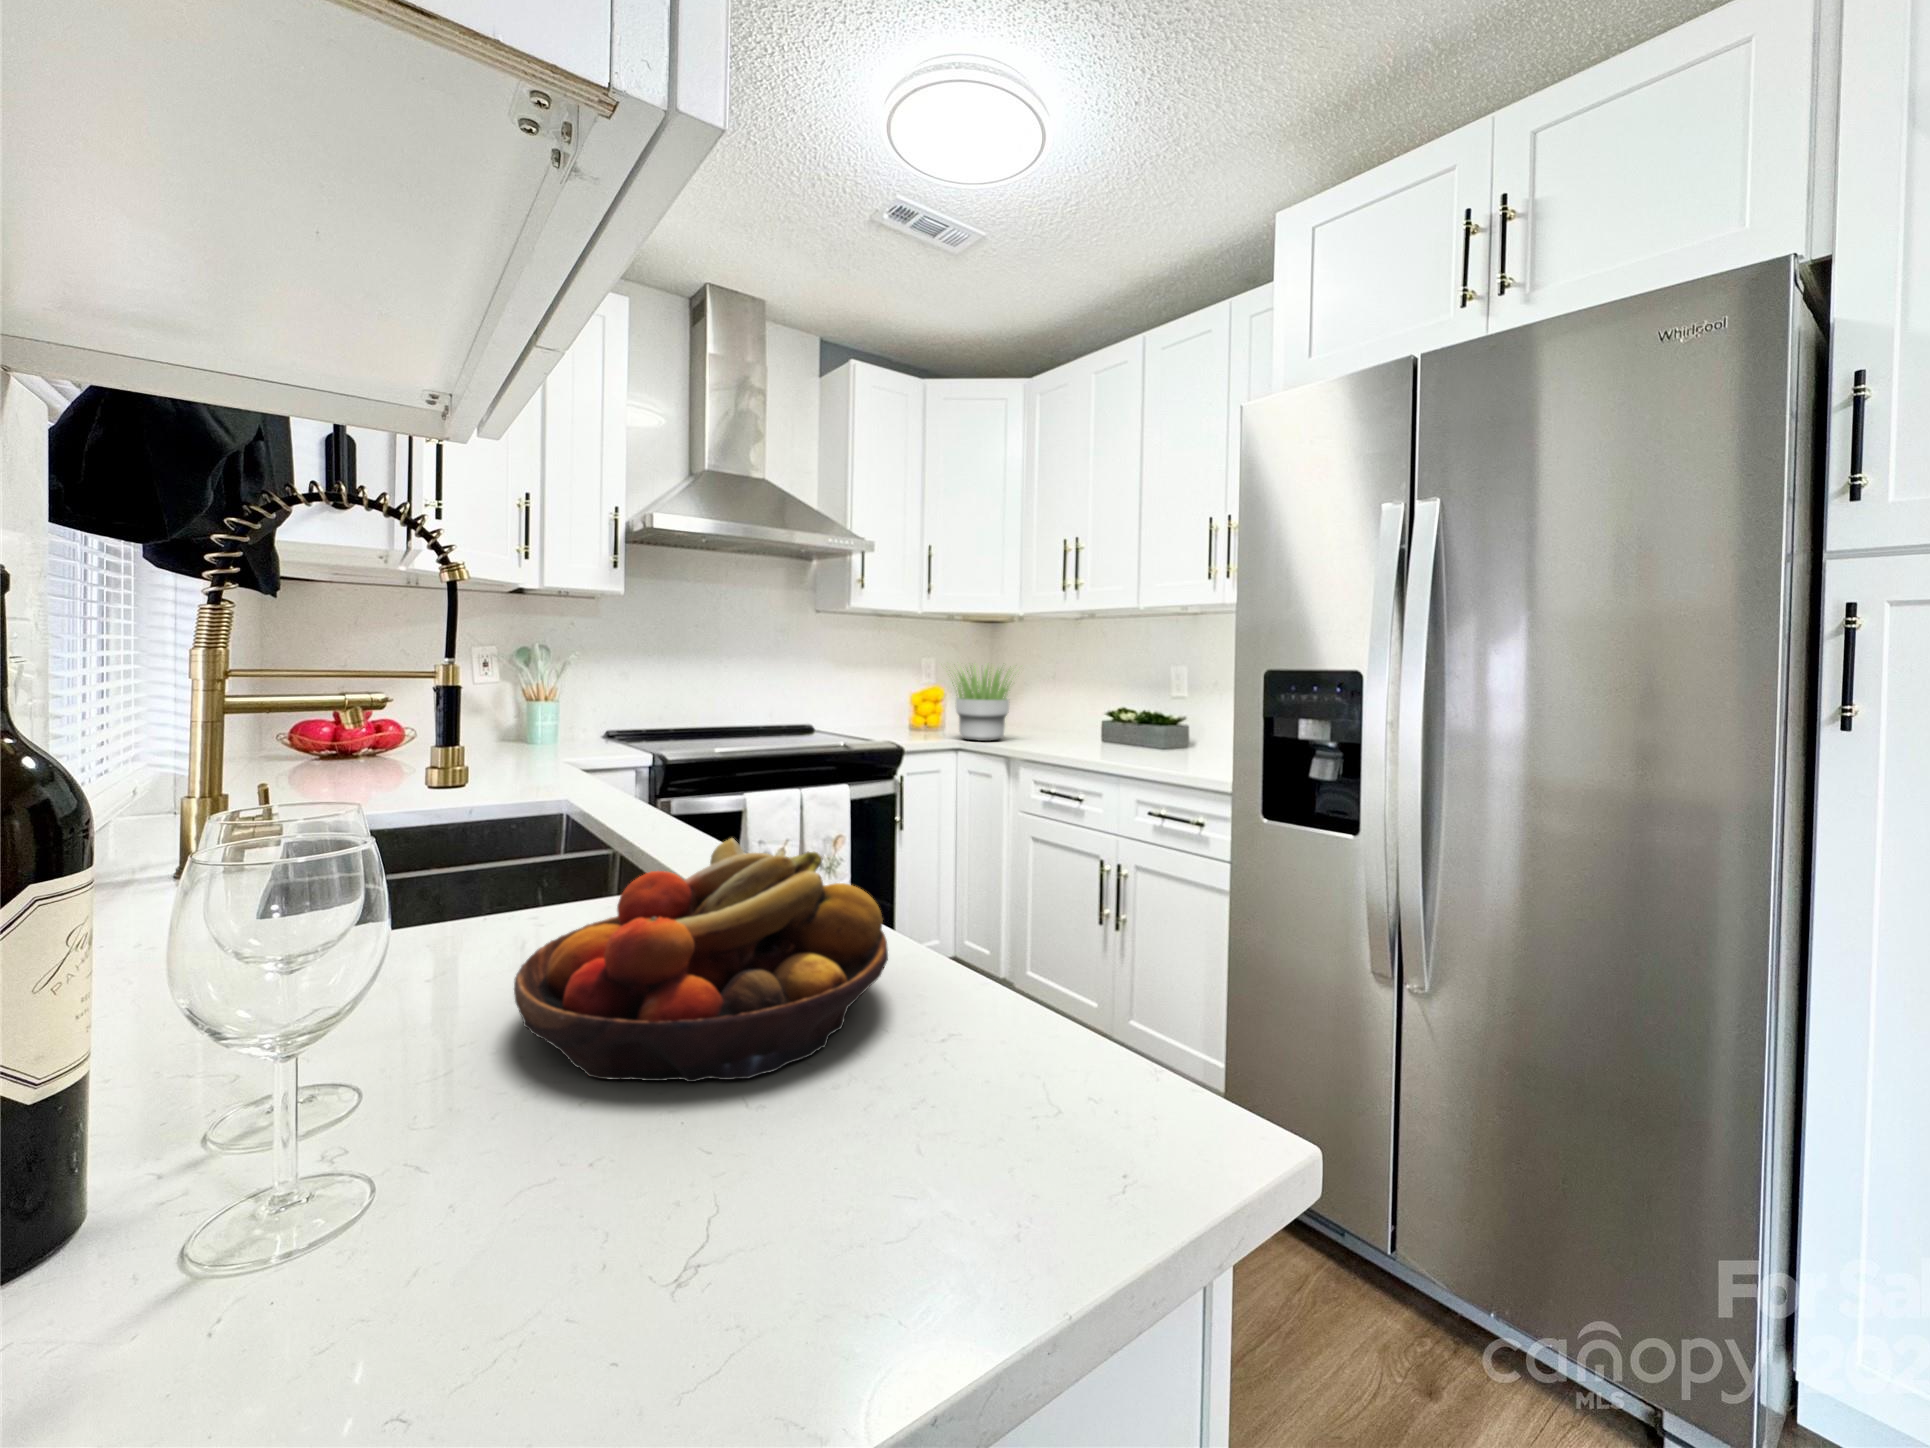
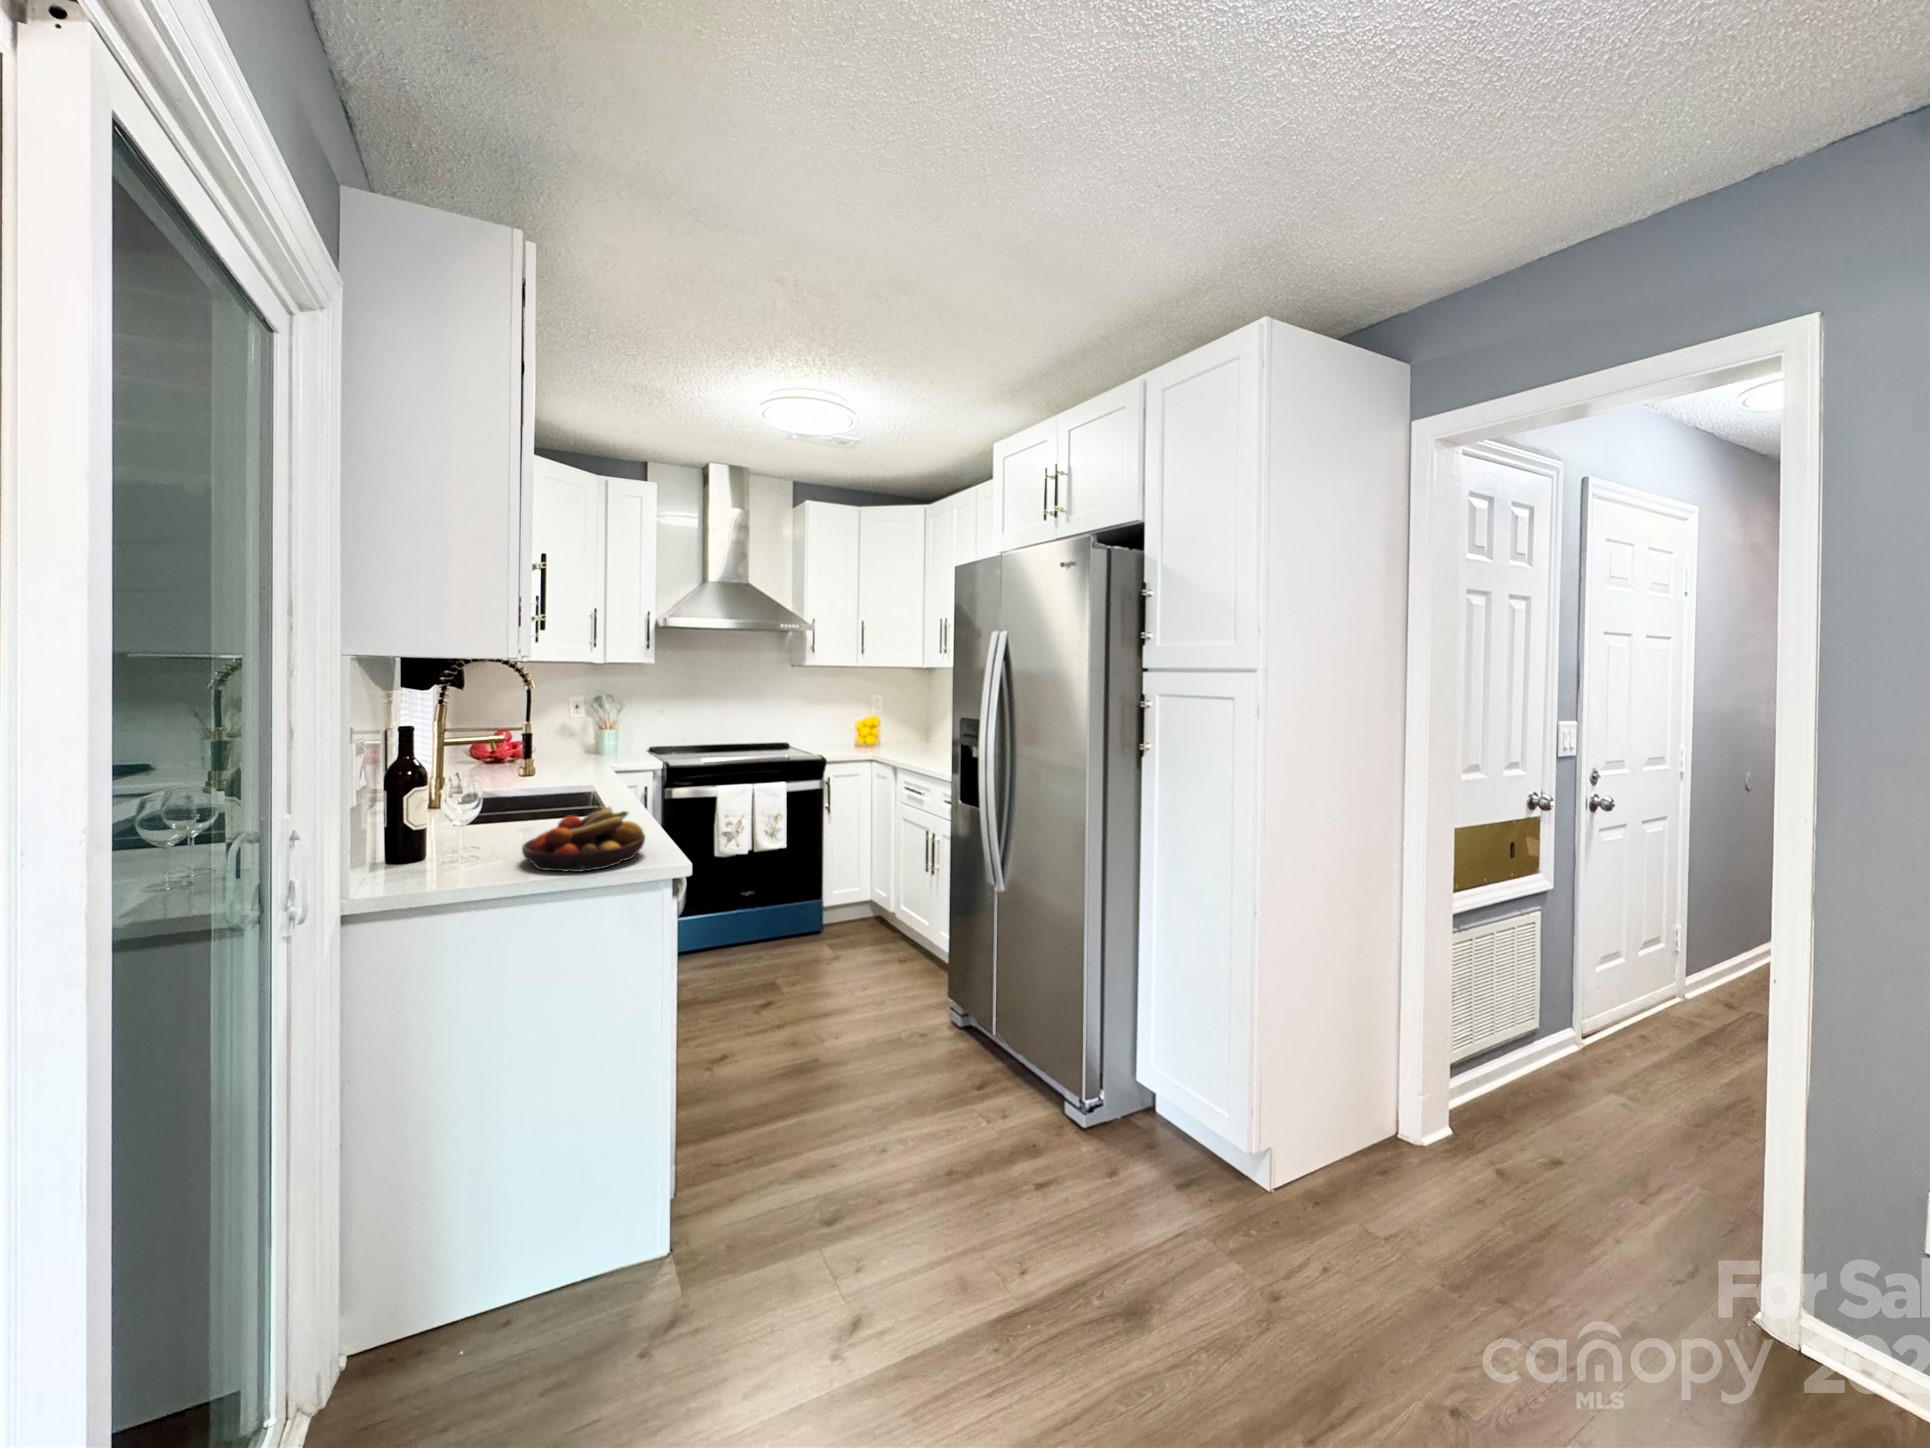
potted plant: present [948,666,1014,741] -> none [858,702,917,755]

